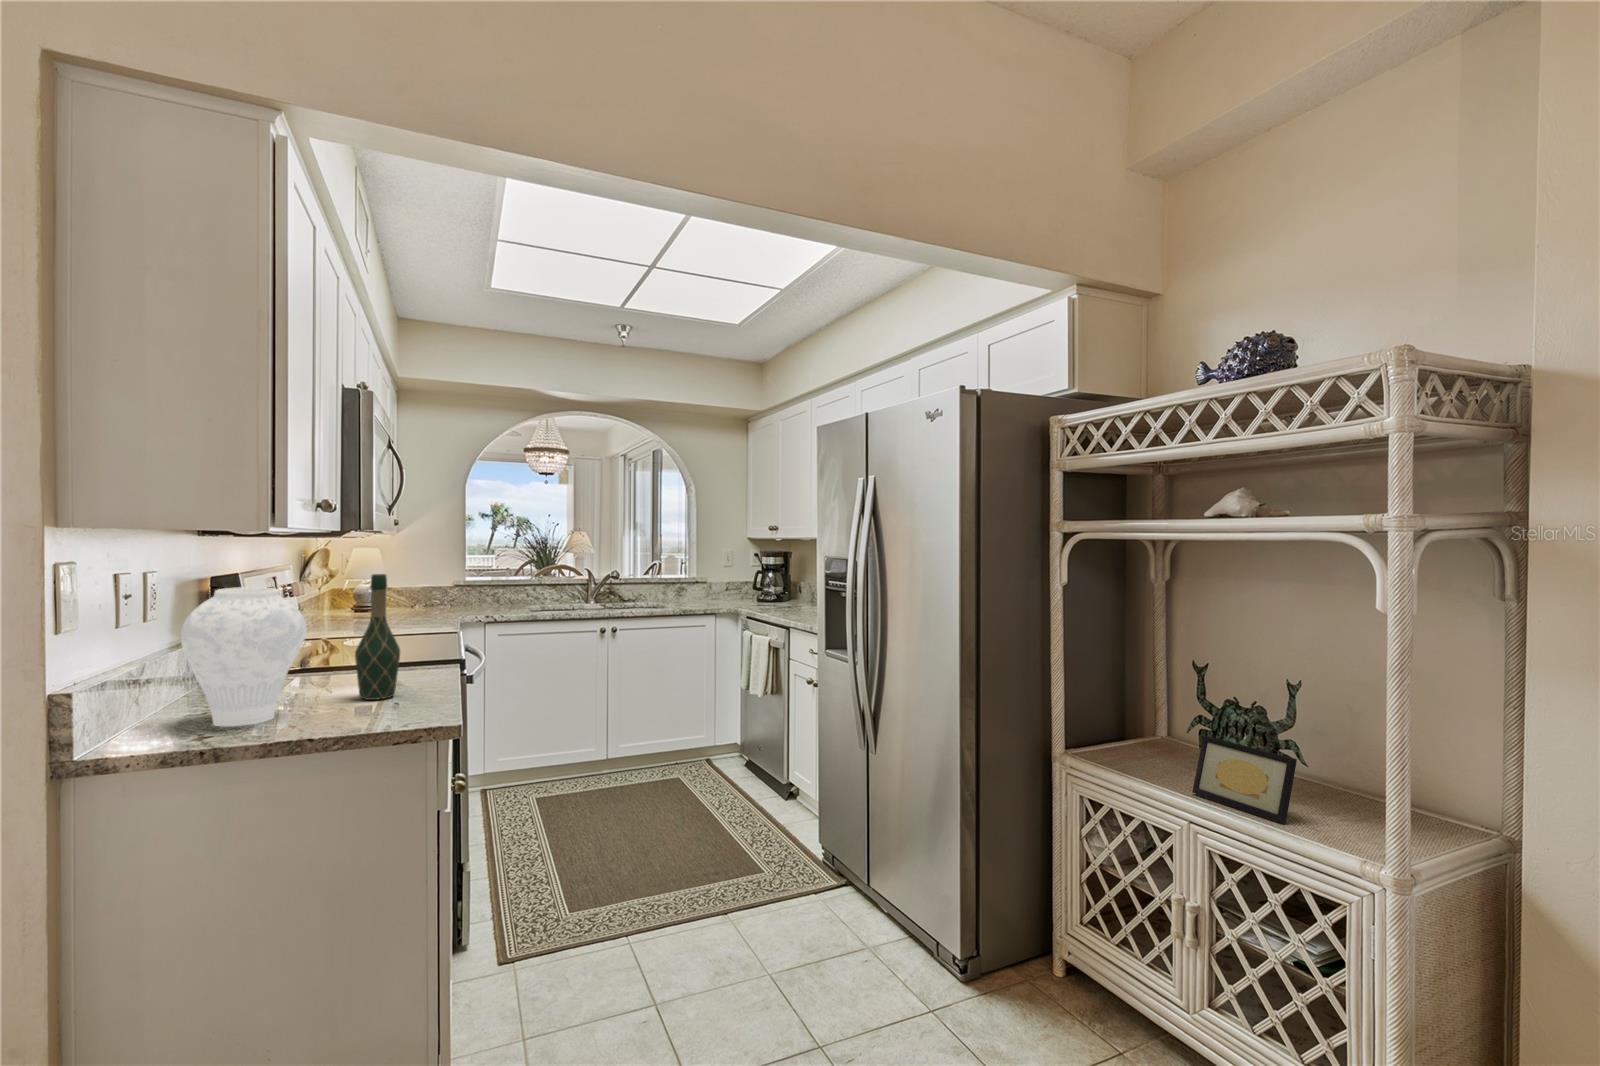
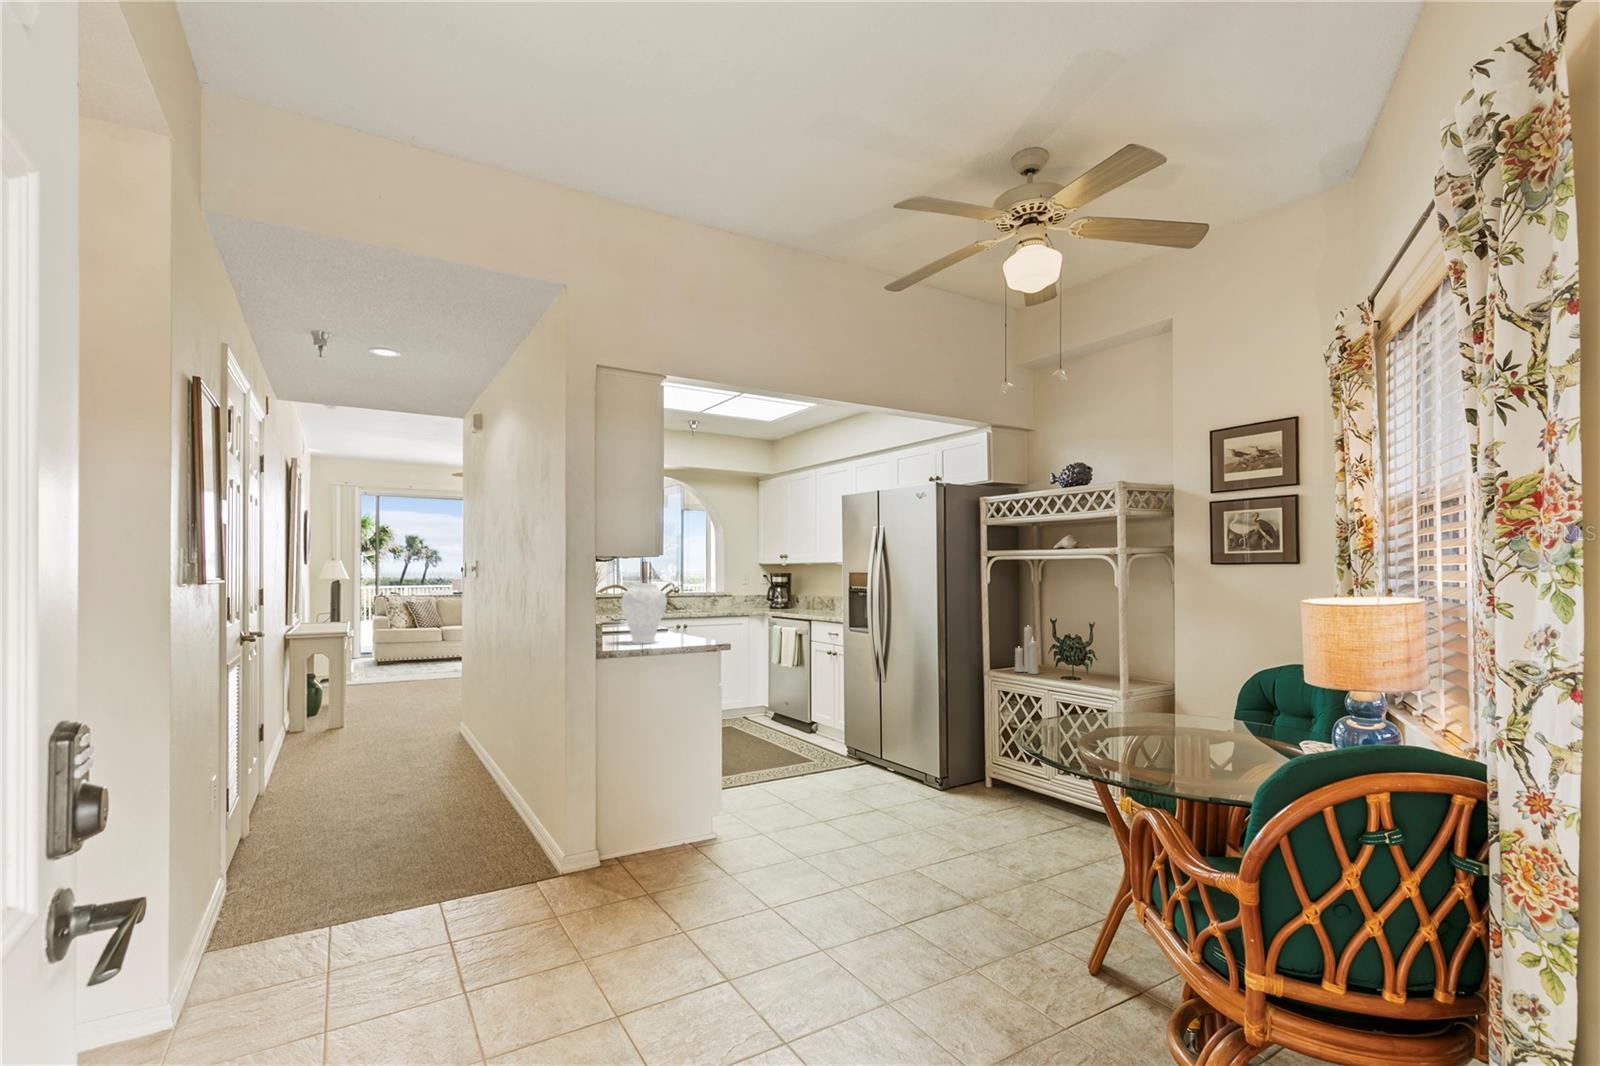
wine bottle: present [355,574,400,700] -> none [667,578,686,638]
candle: none [1113,655,1166,774] -> present [1015,626,1039,674]
picture frame: present [1192,735,1297,824] -> none [1050,651,1092,683]

